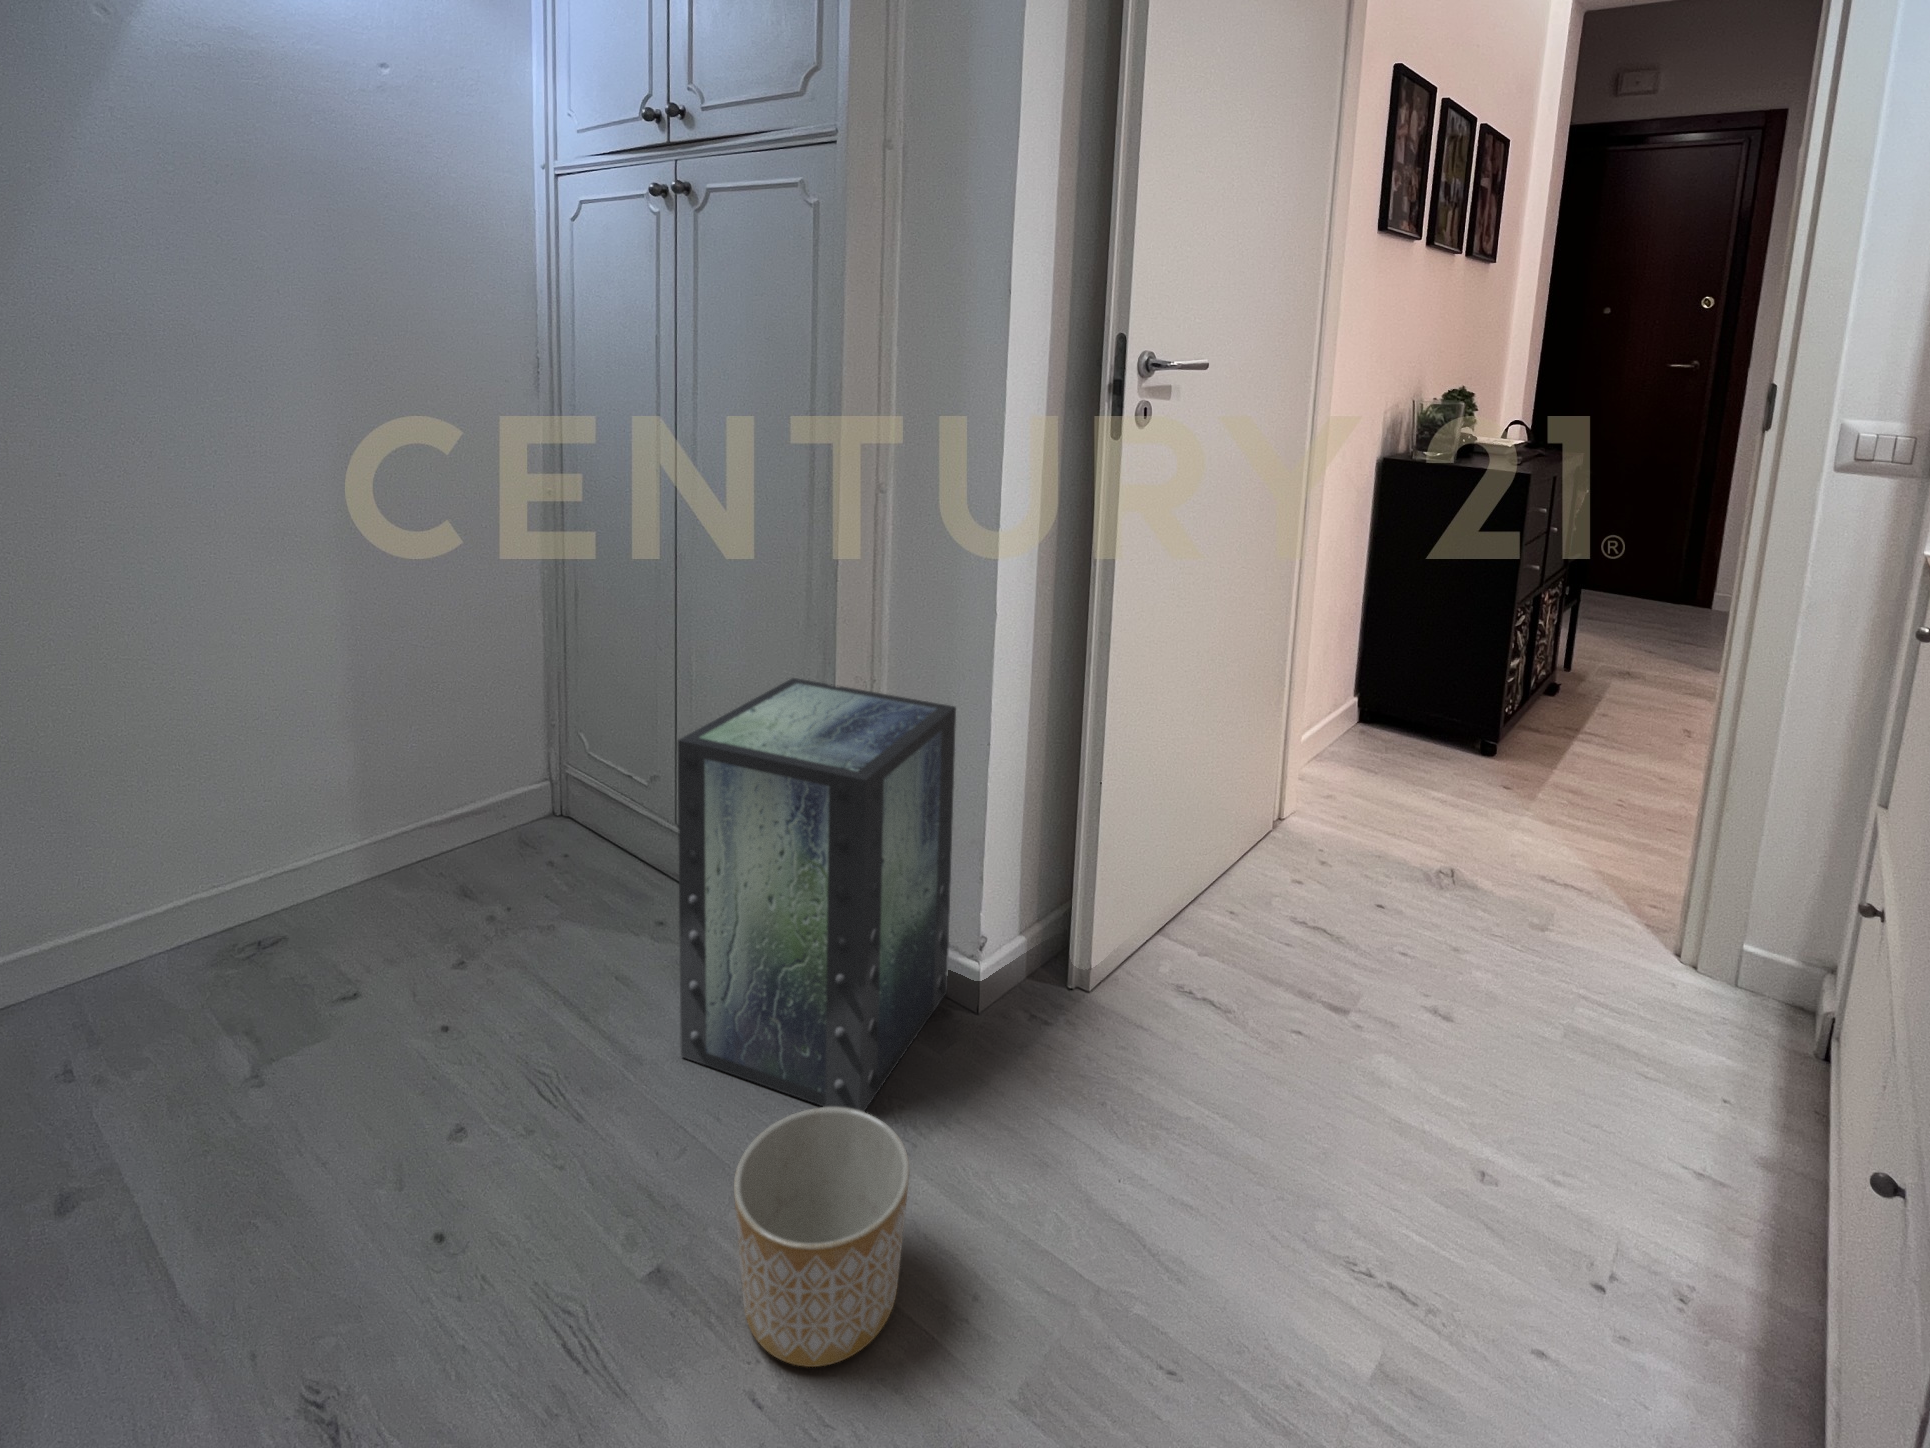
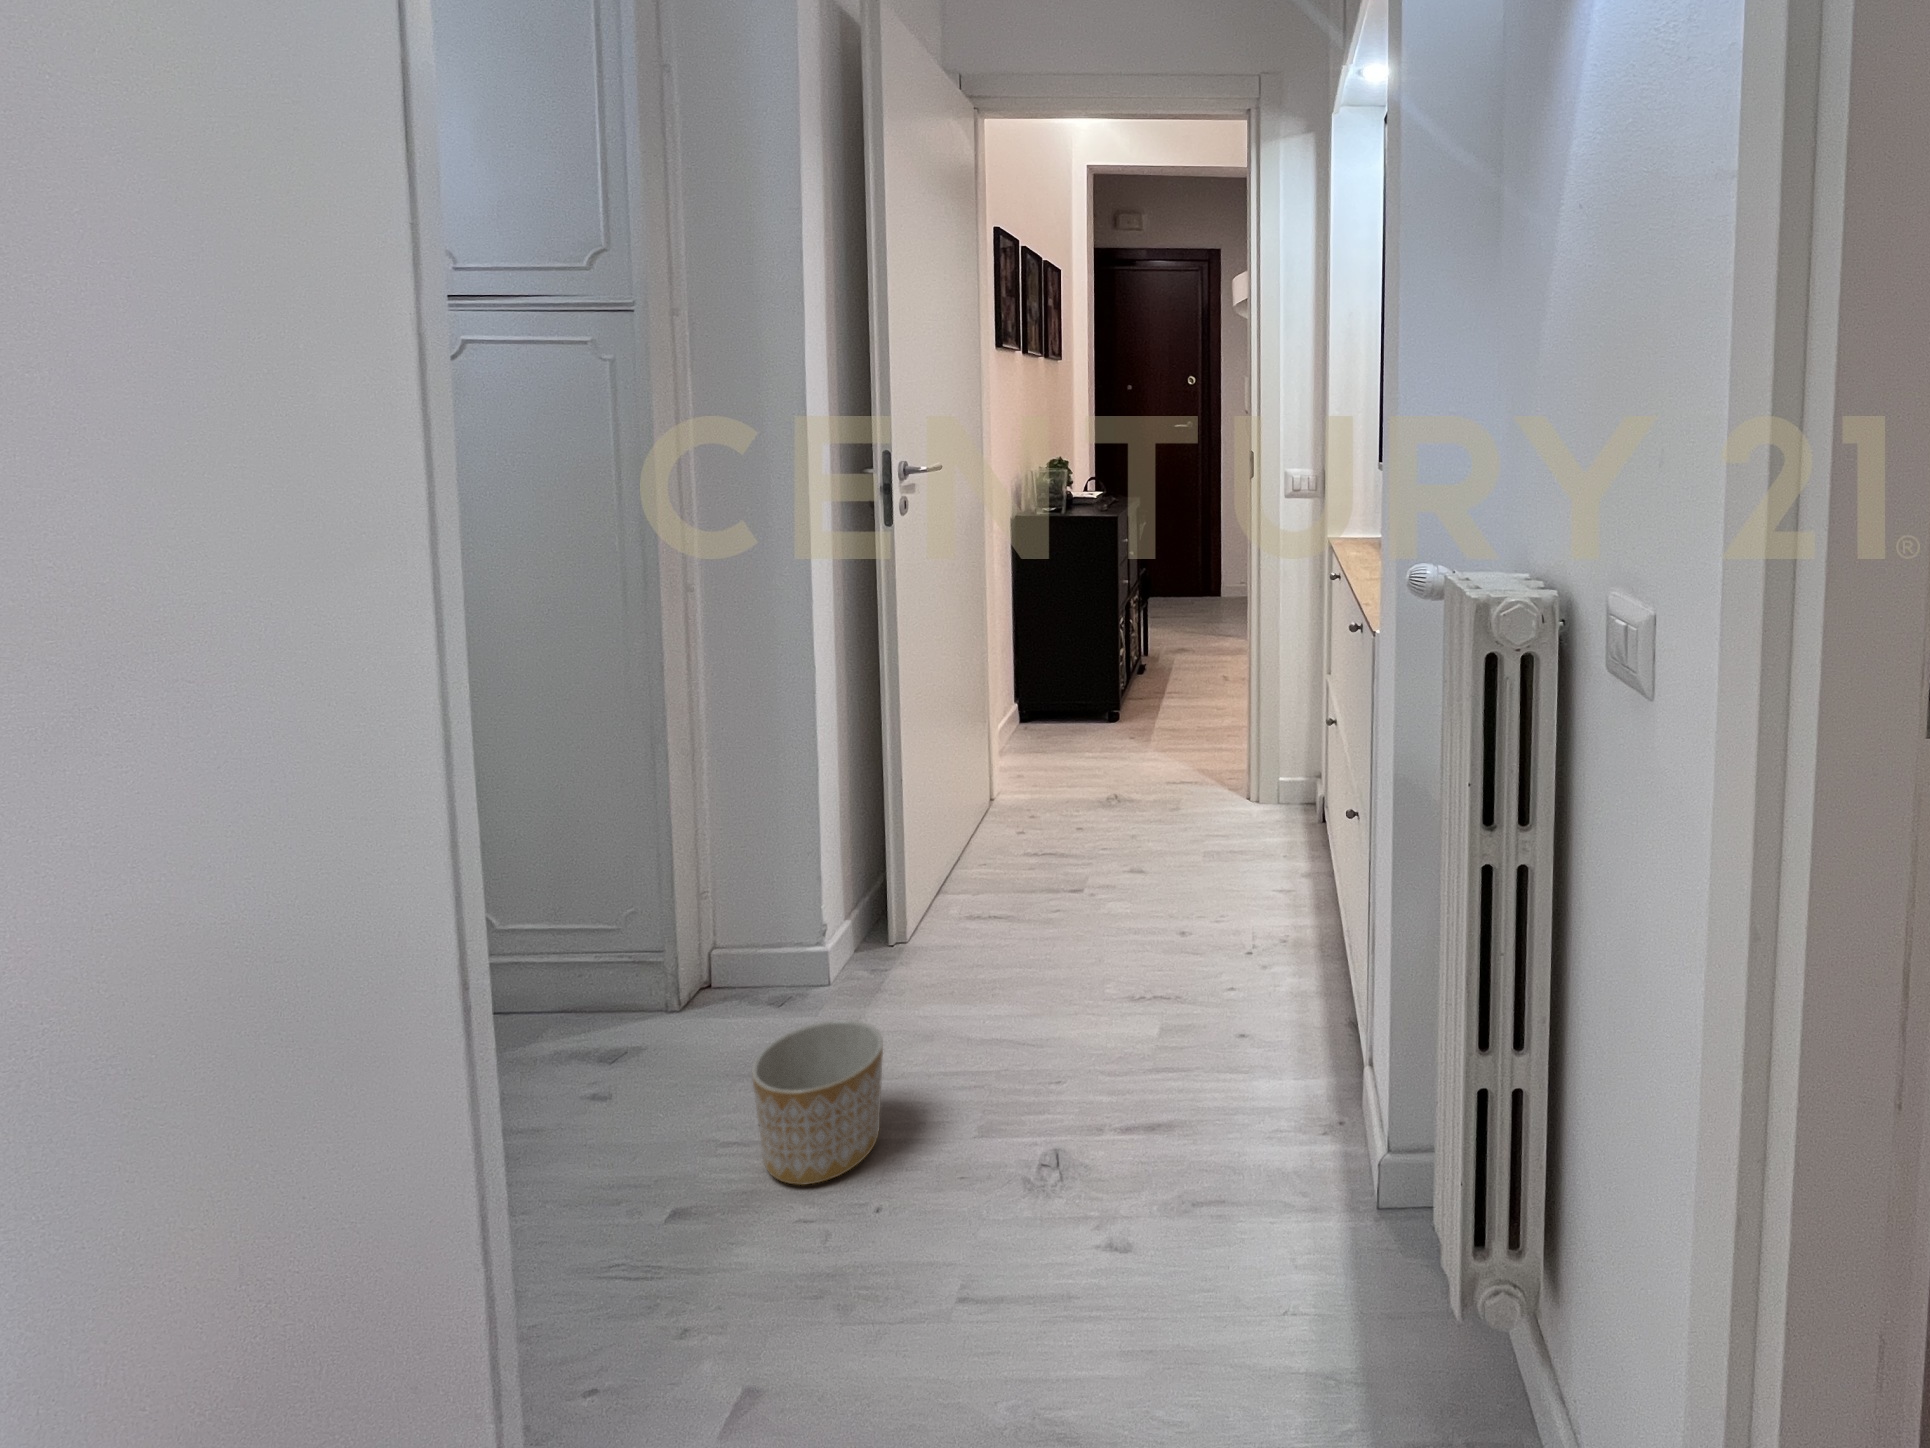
storage box: present [678,678,956,1112] -> none [569,748,797,1106]

